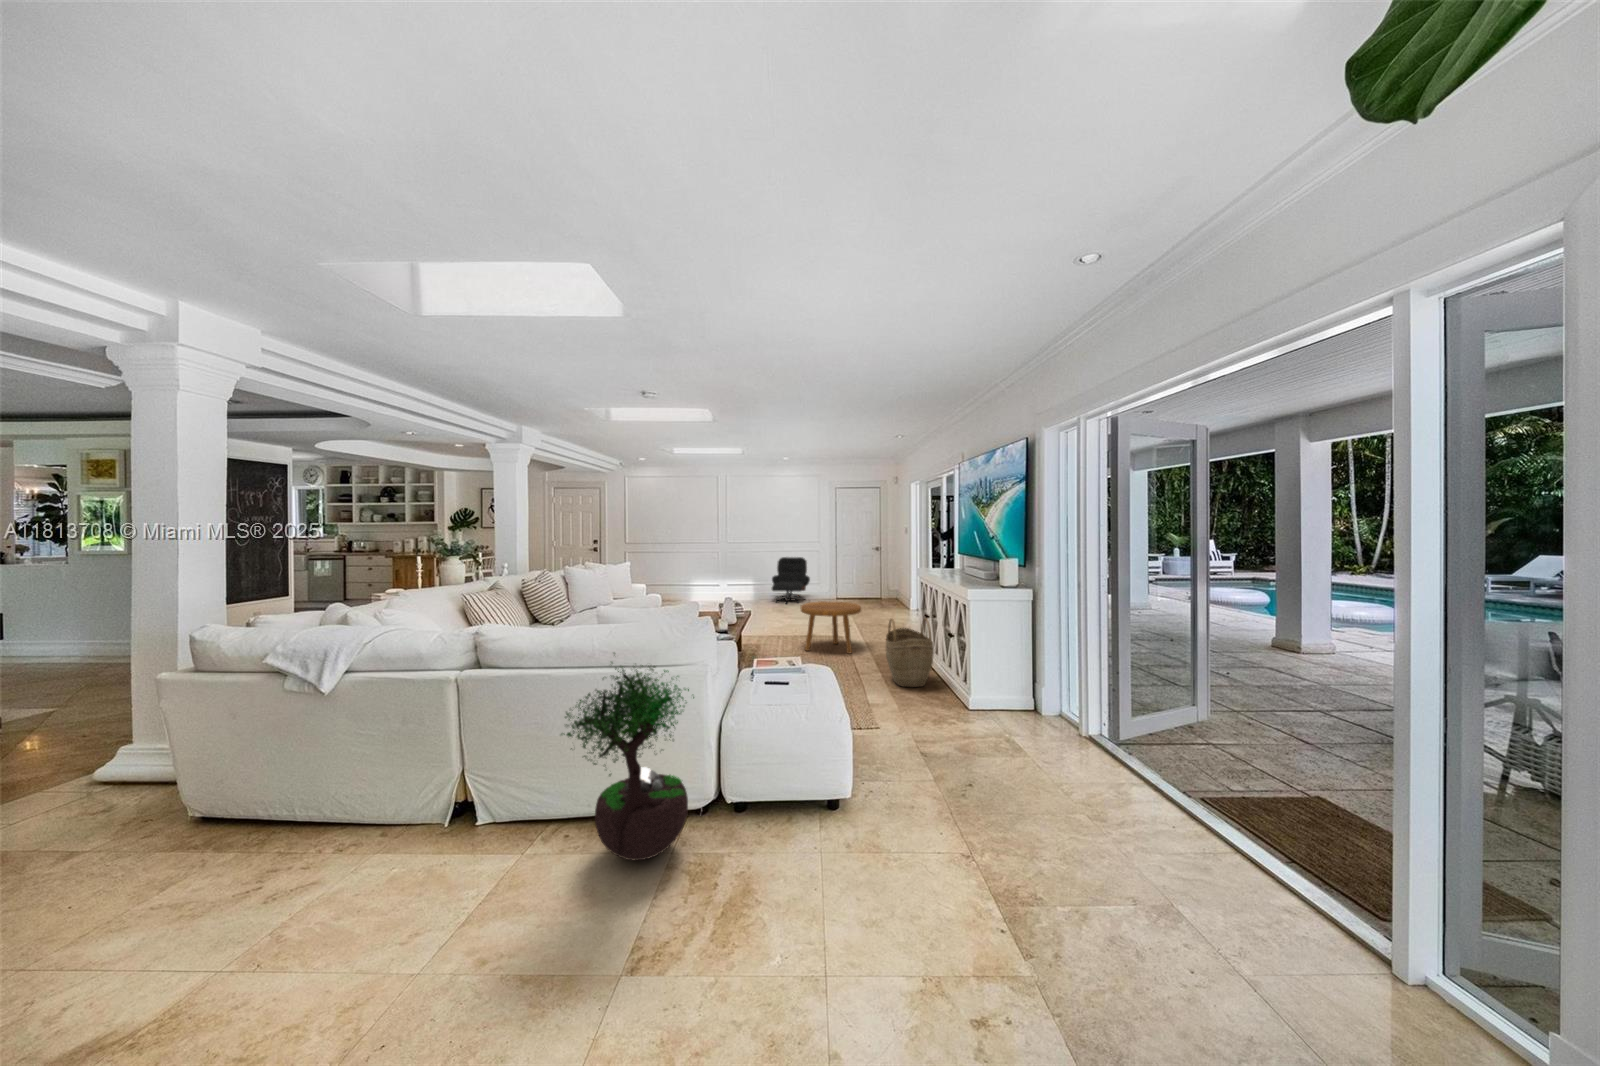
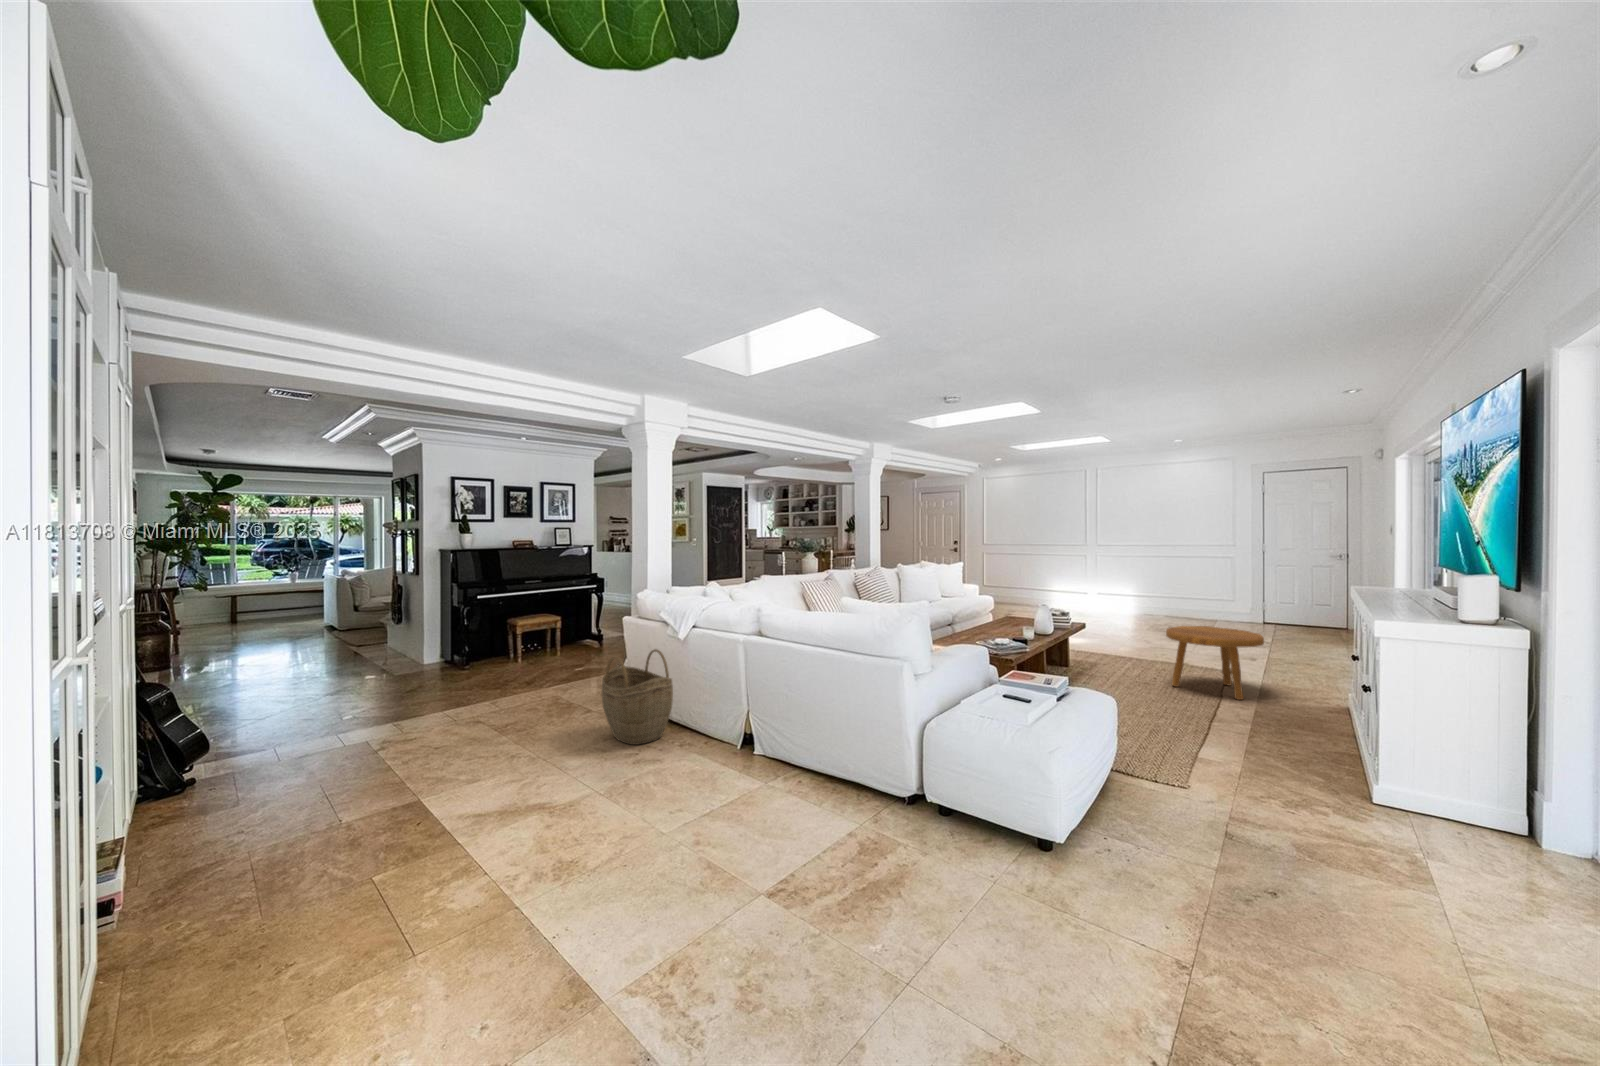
lounge chair: present [772,557,810,602] -> none [1174,569,1241,630]
woven basket: present [886,618,934,687] -> present [602,649,673,745]
potted tree: present [561,662,694,860] -> none [760,632,883,824]

